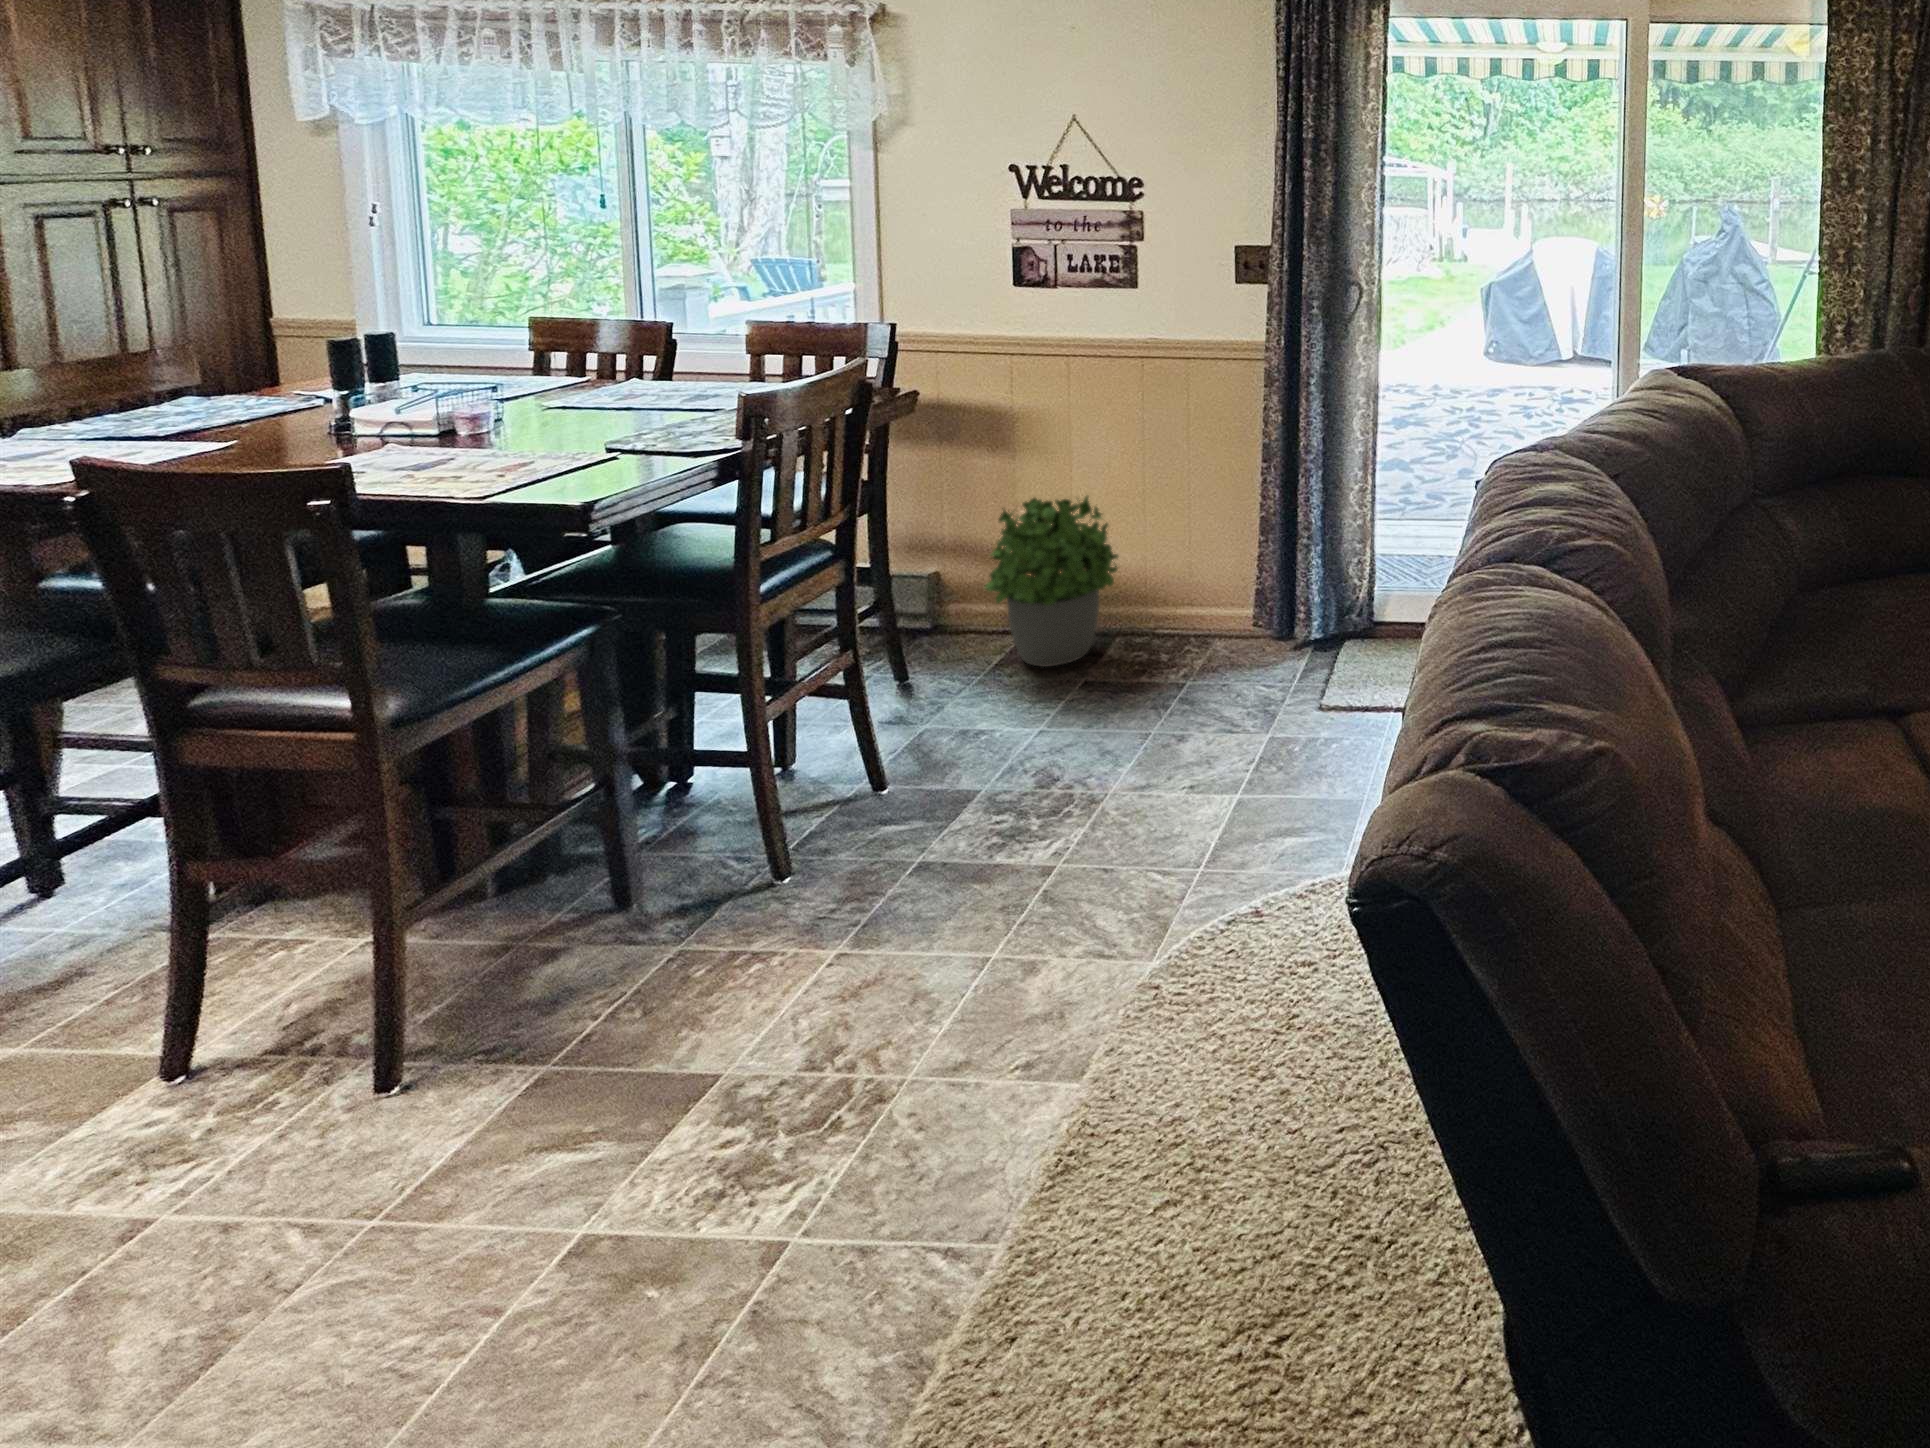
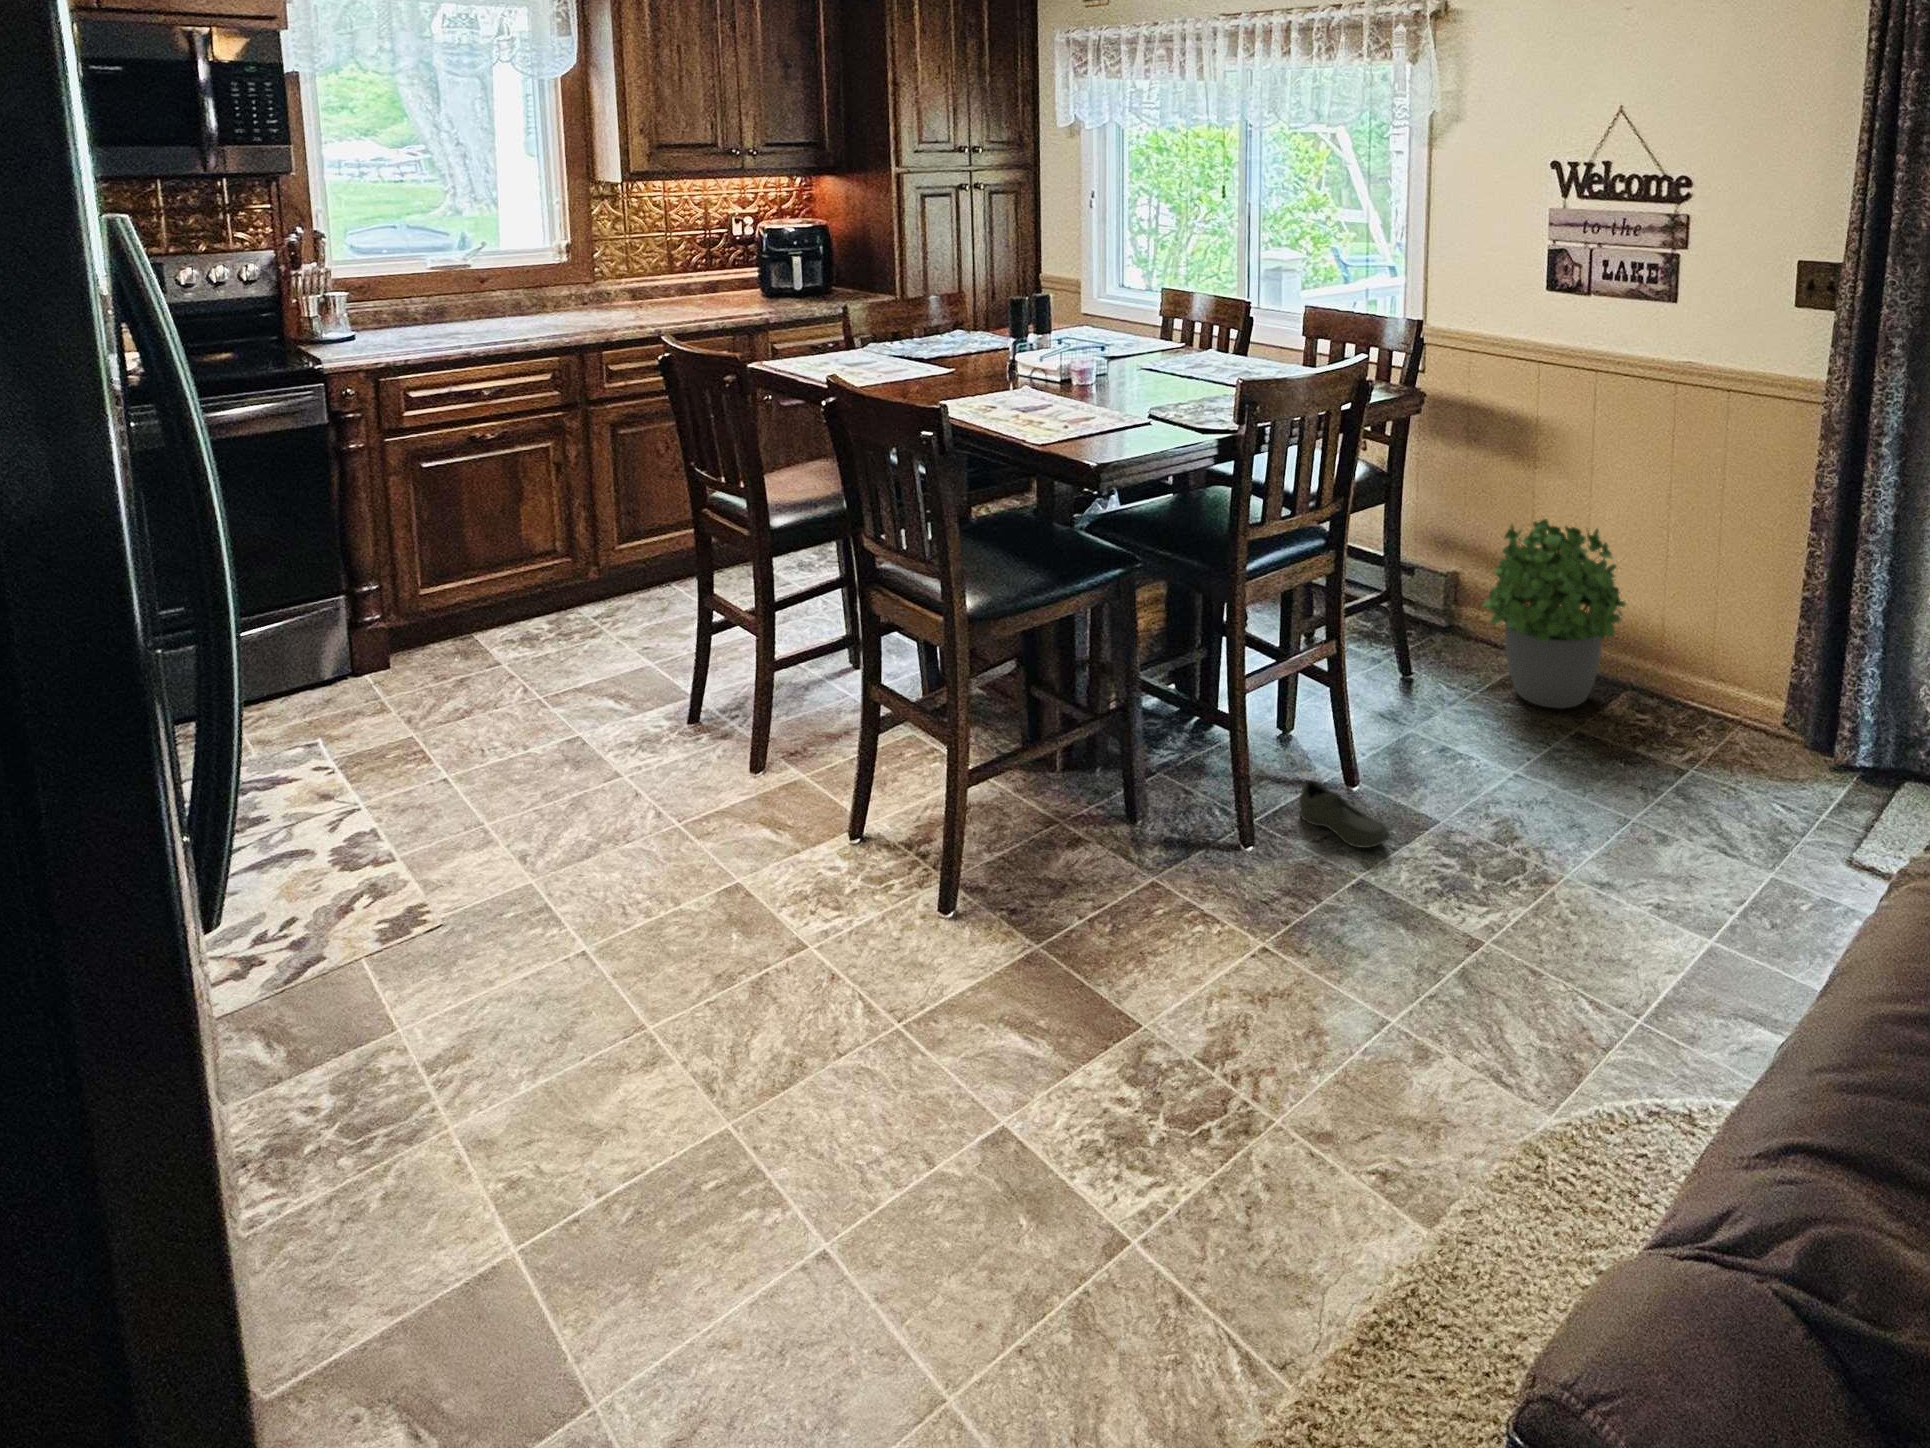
shoe: none [833,787,942,836] -> present [1299,781,1390,848]

